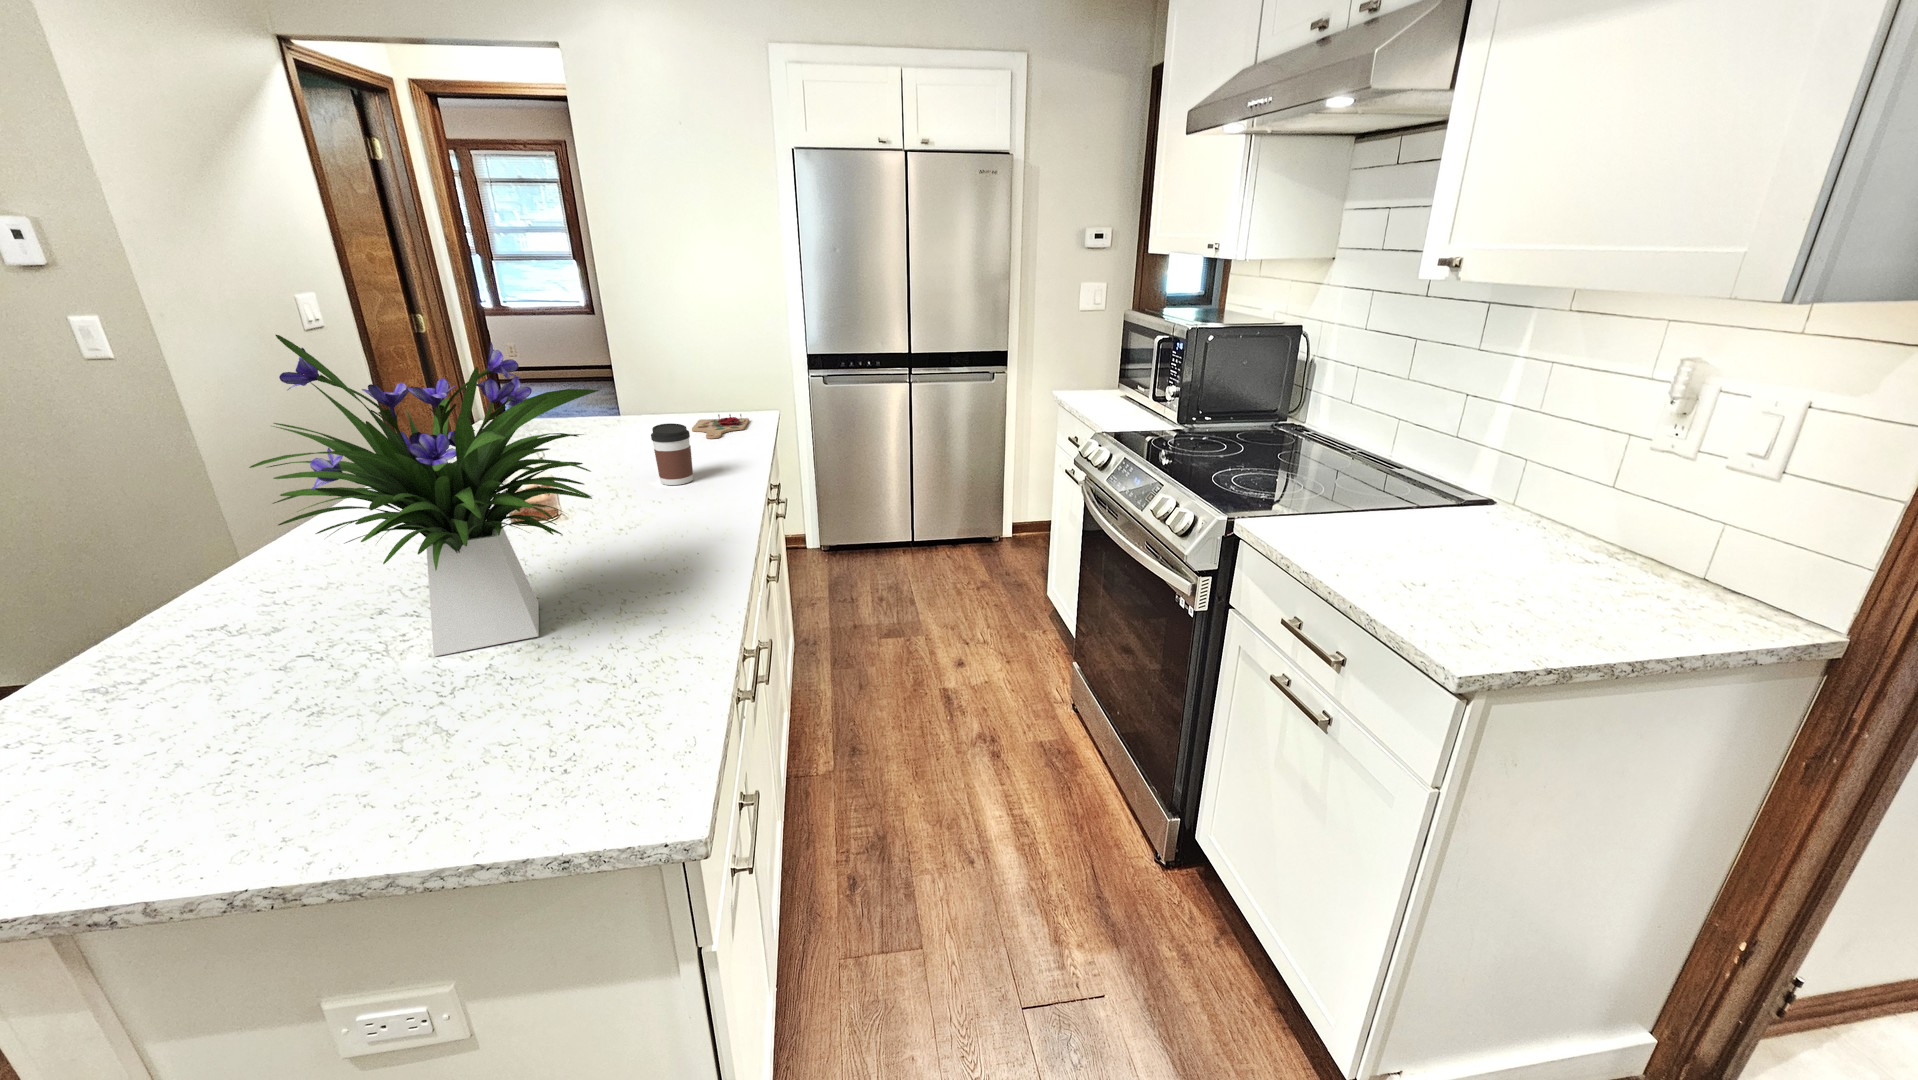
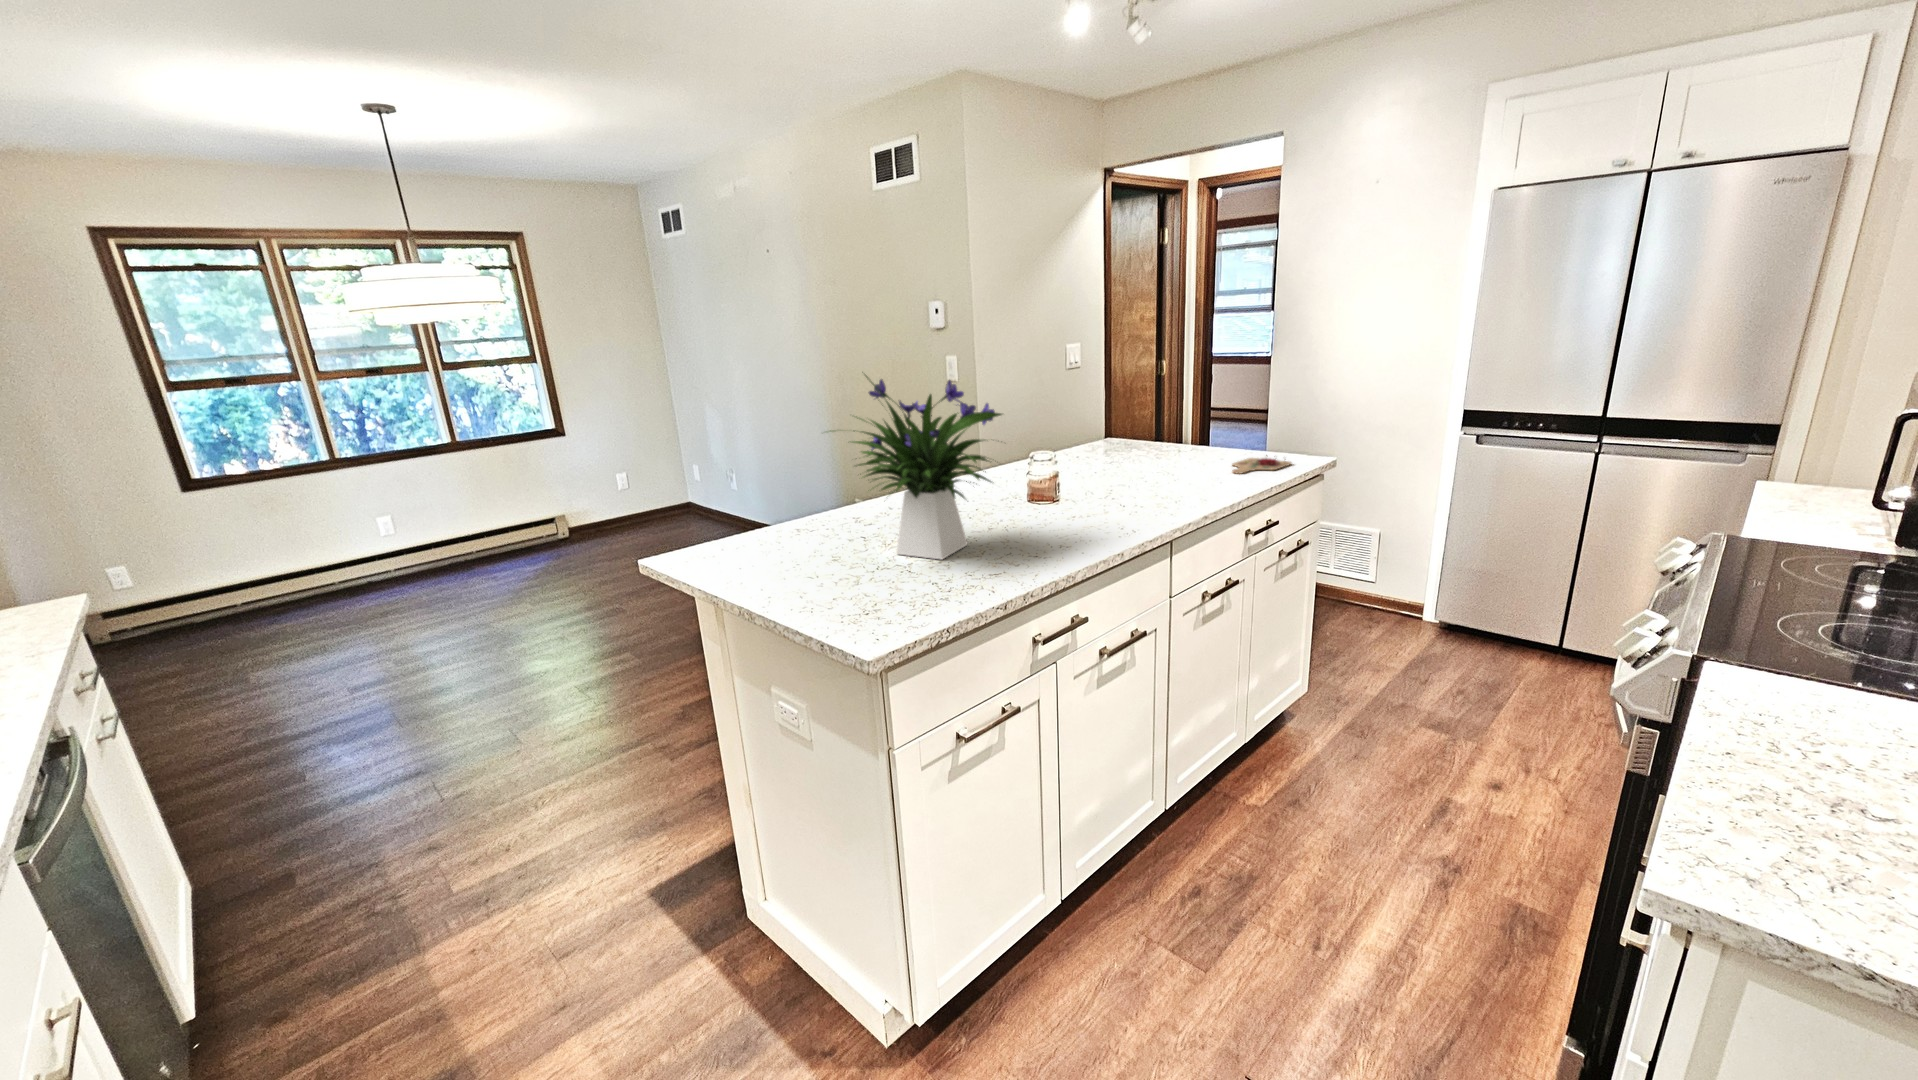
coffee cup: present [651,423,693,485] -> none [1140,451,1170,501]

